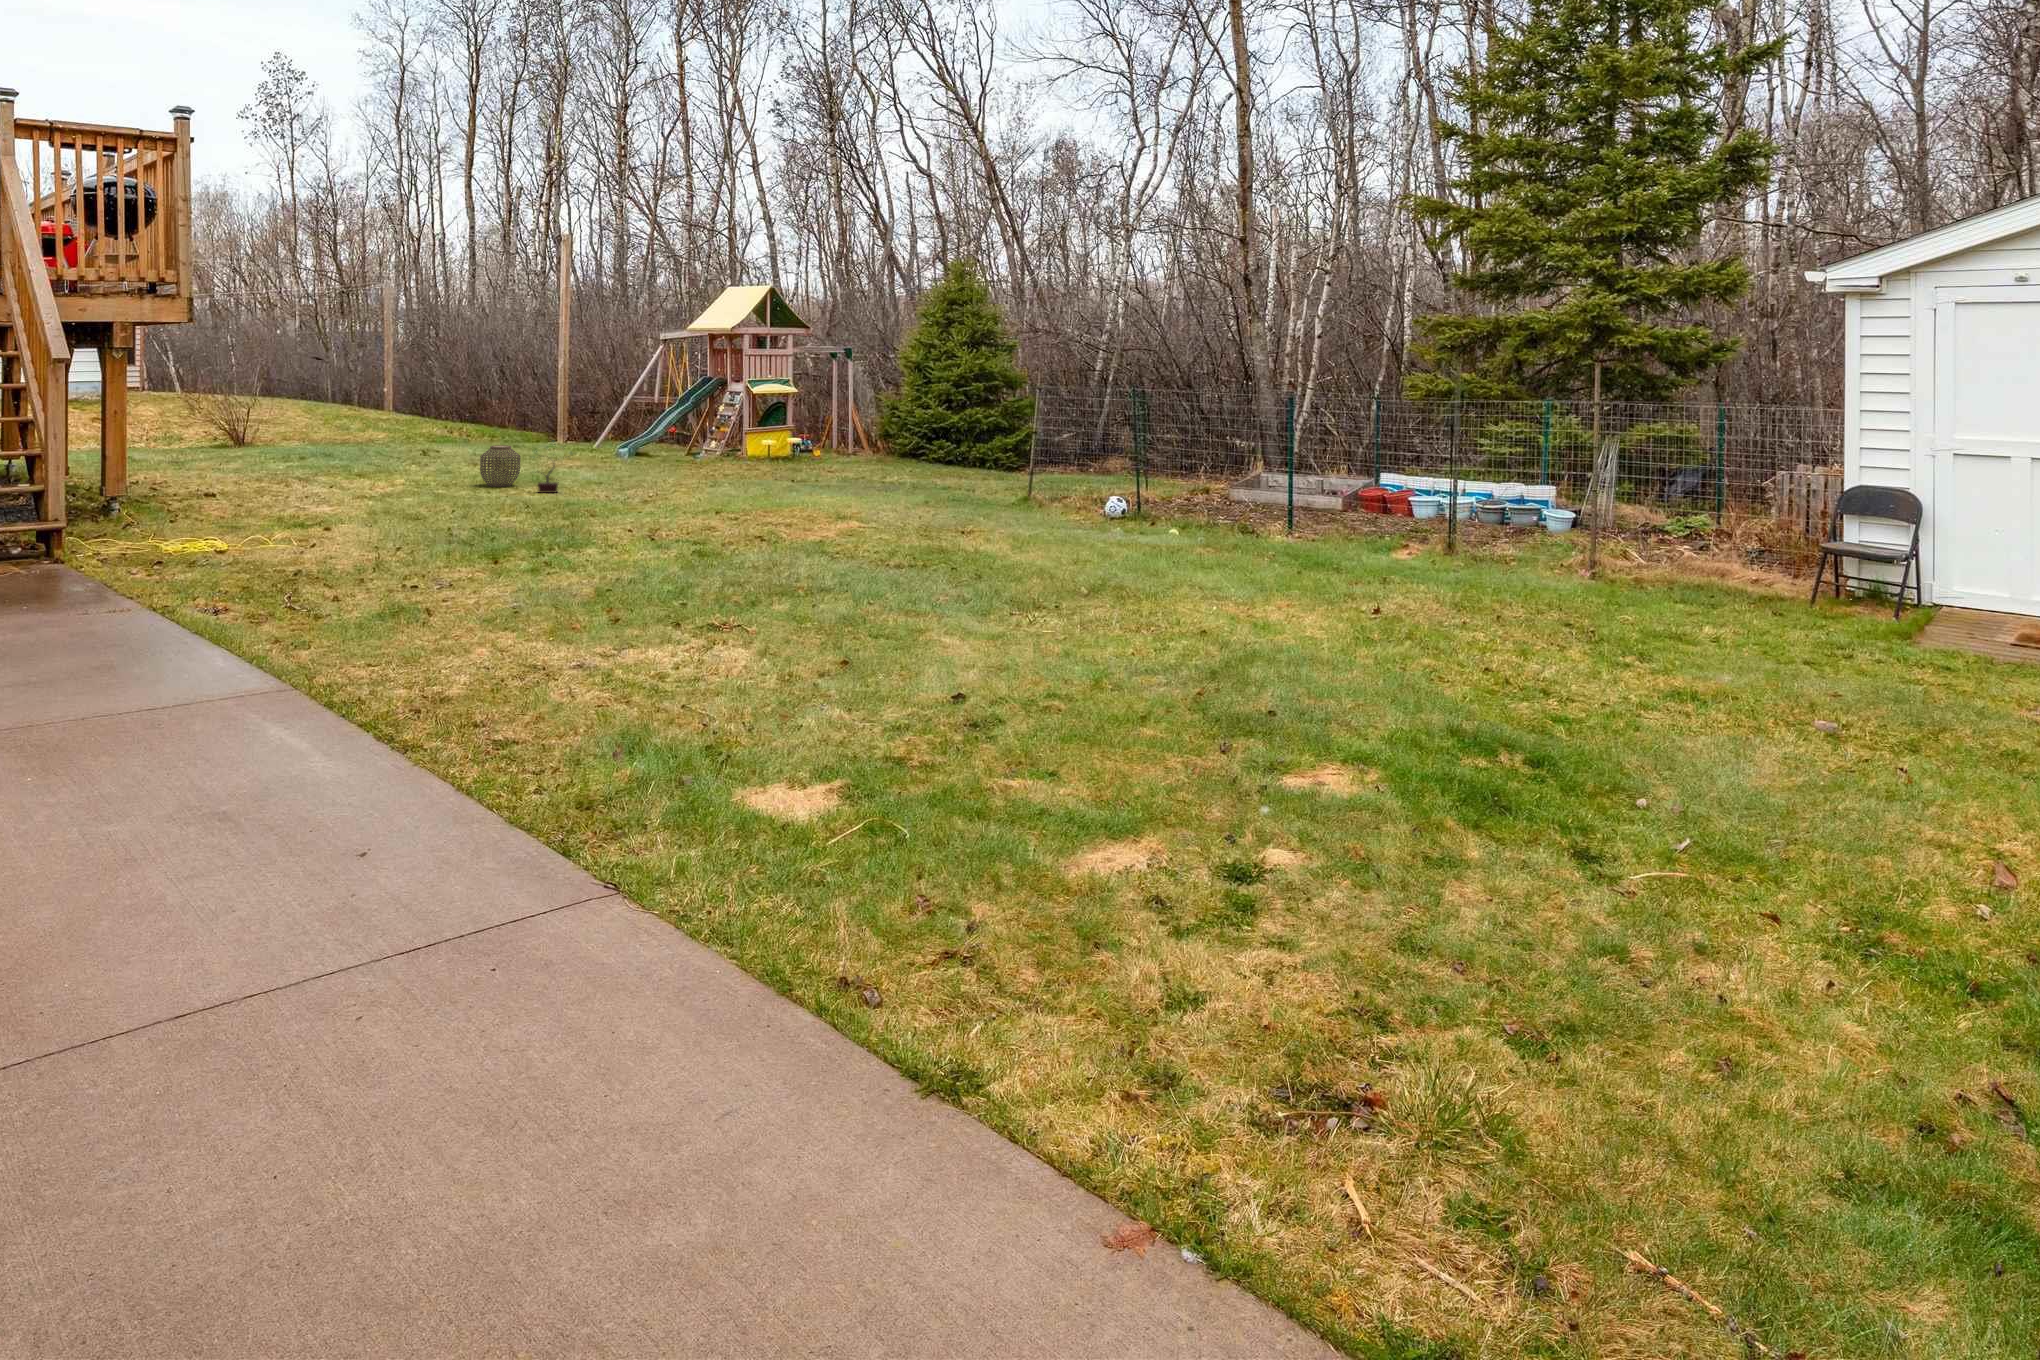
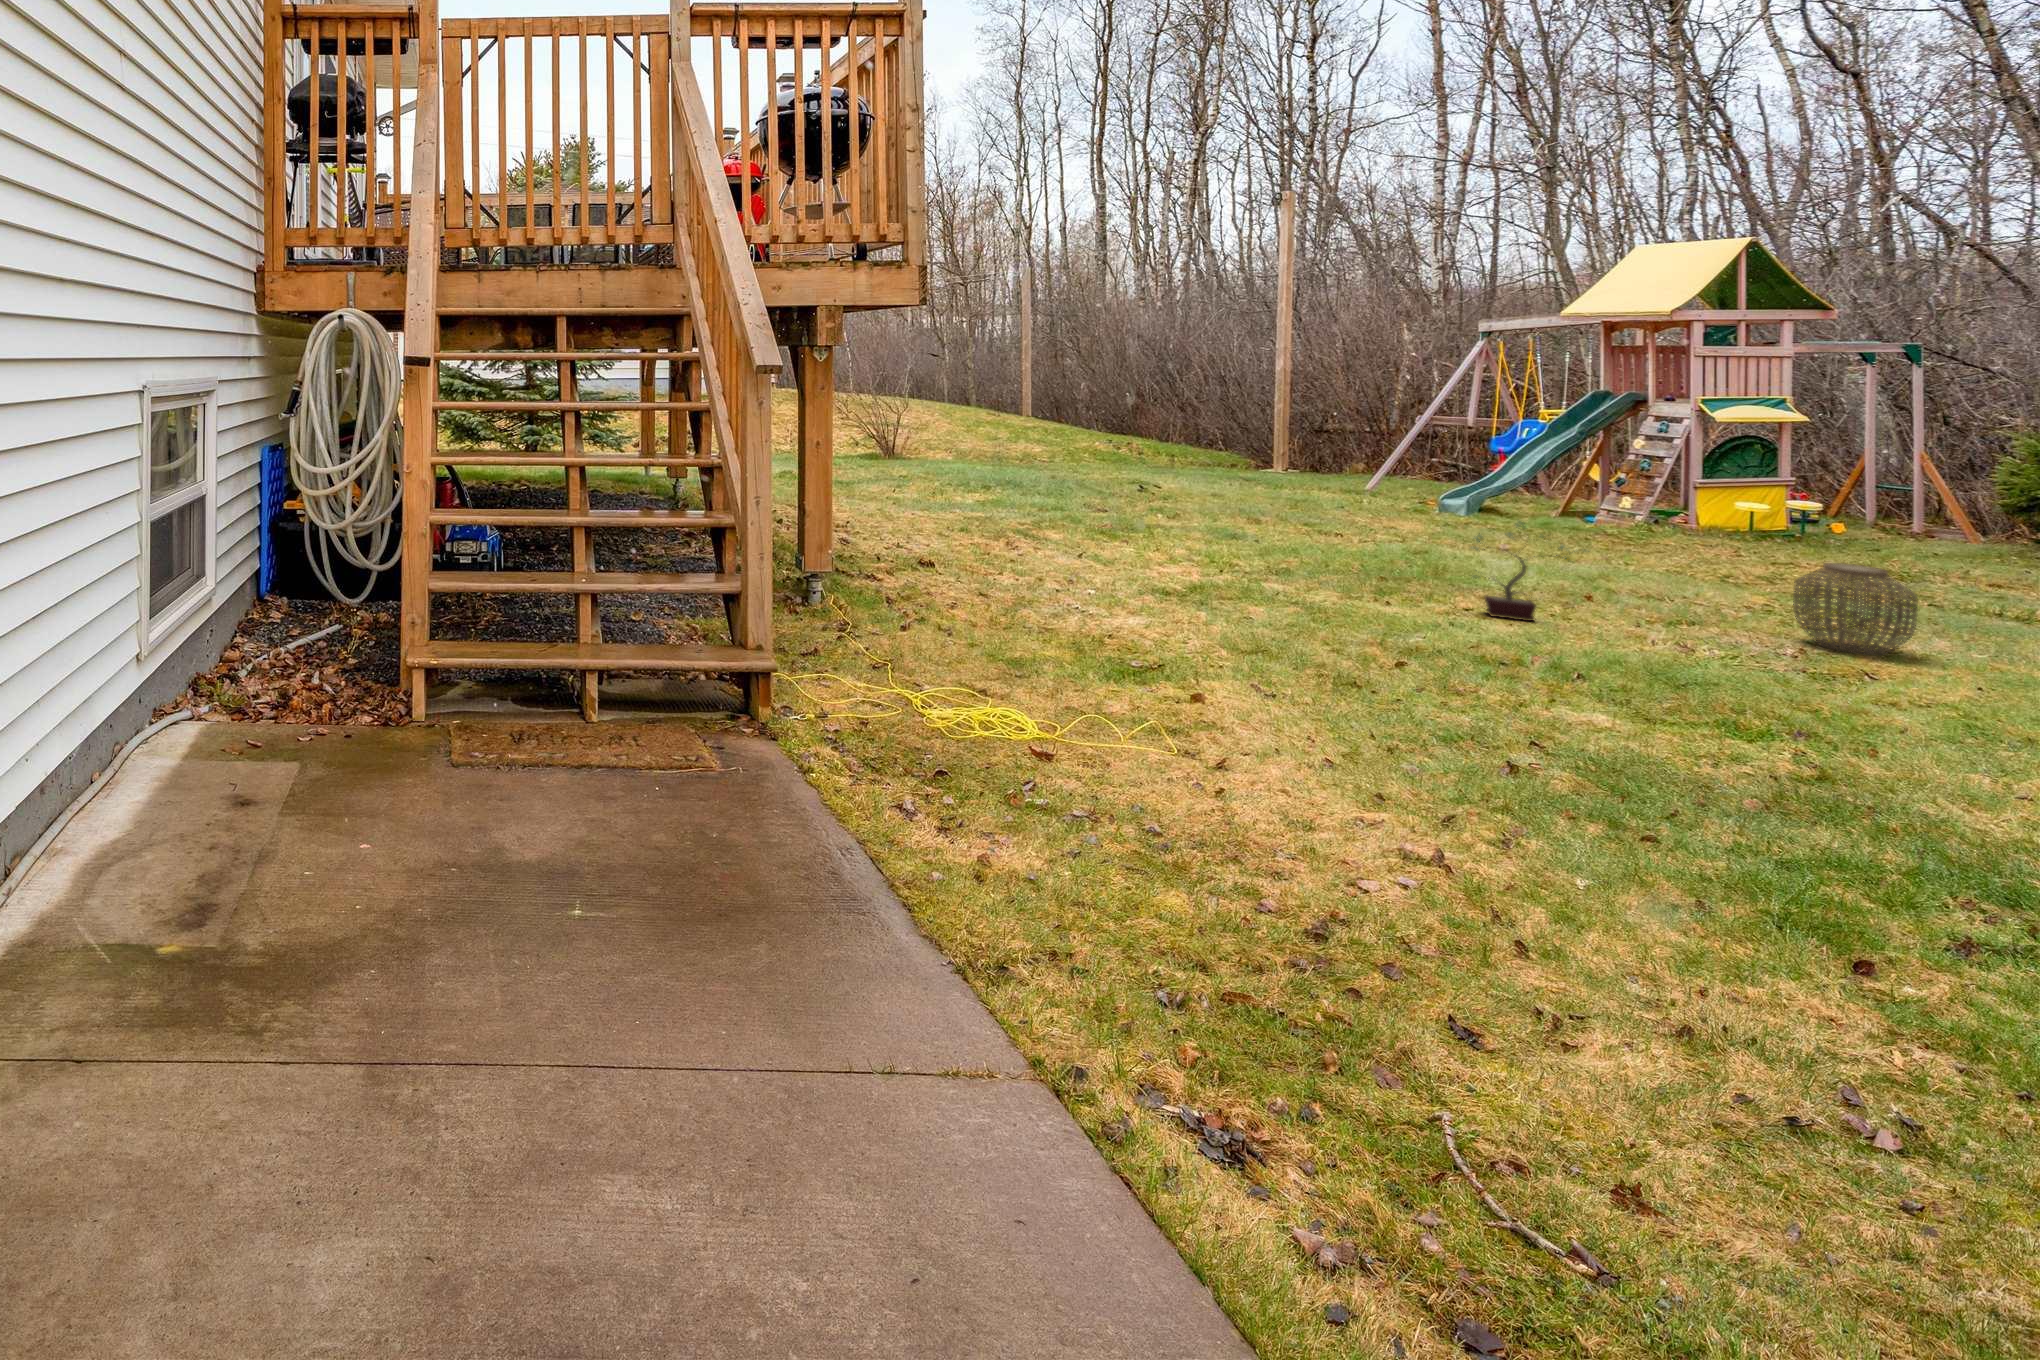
woven basket: present [480,445,520,487] -> present [1793,563,1918,655]

